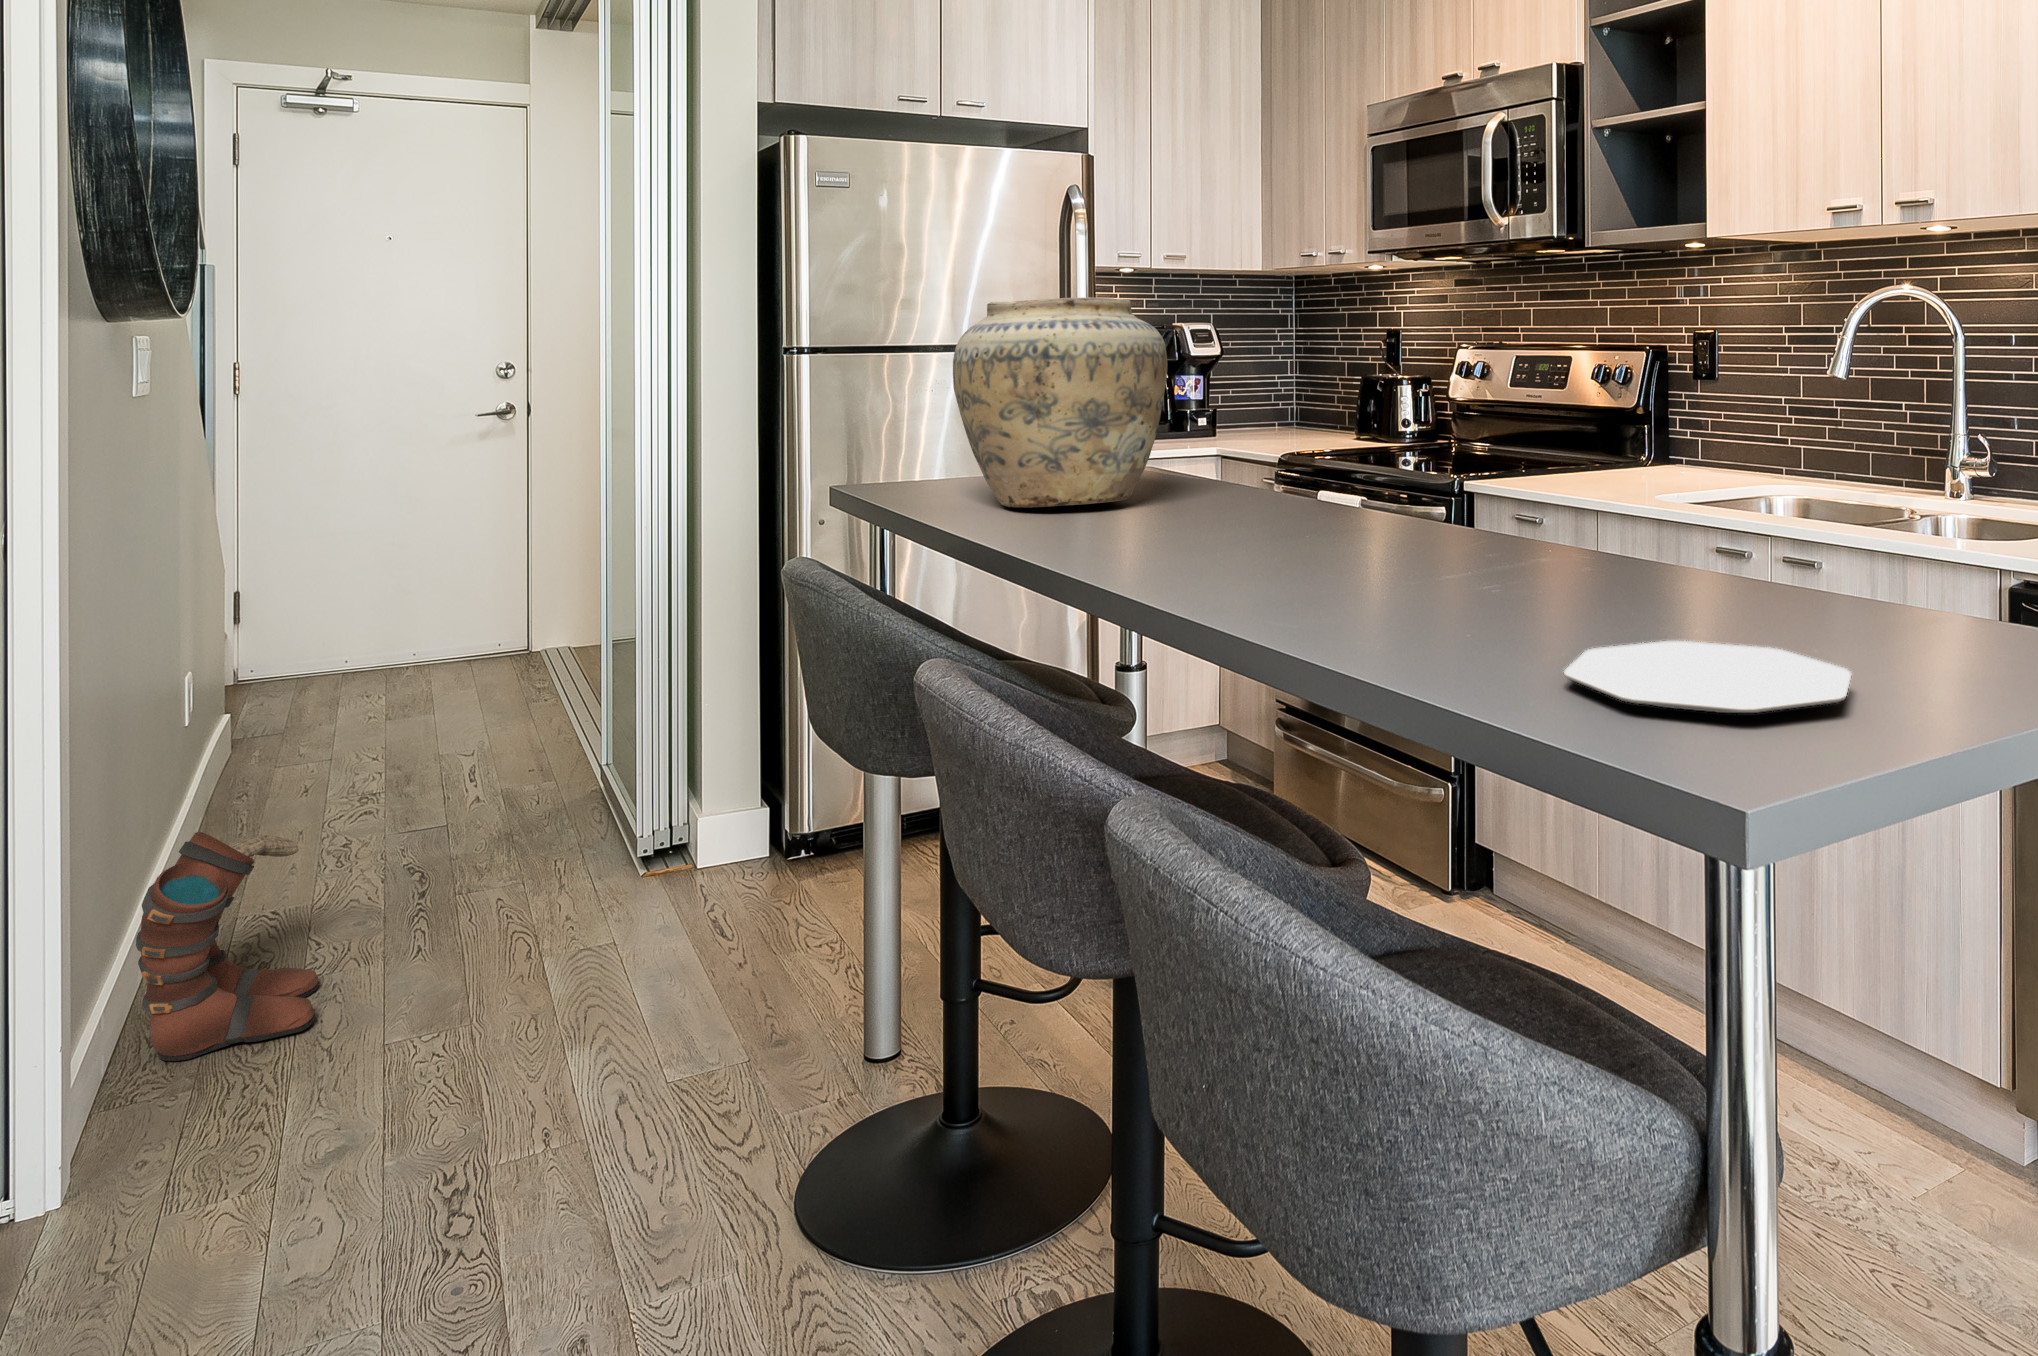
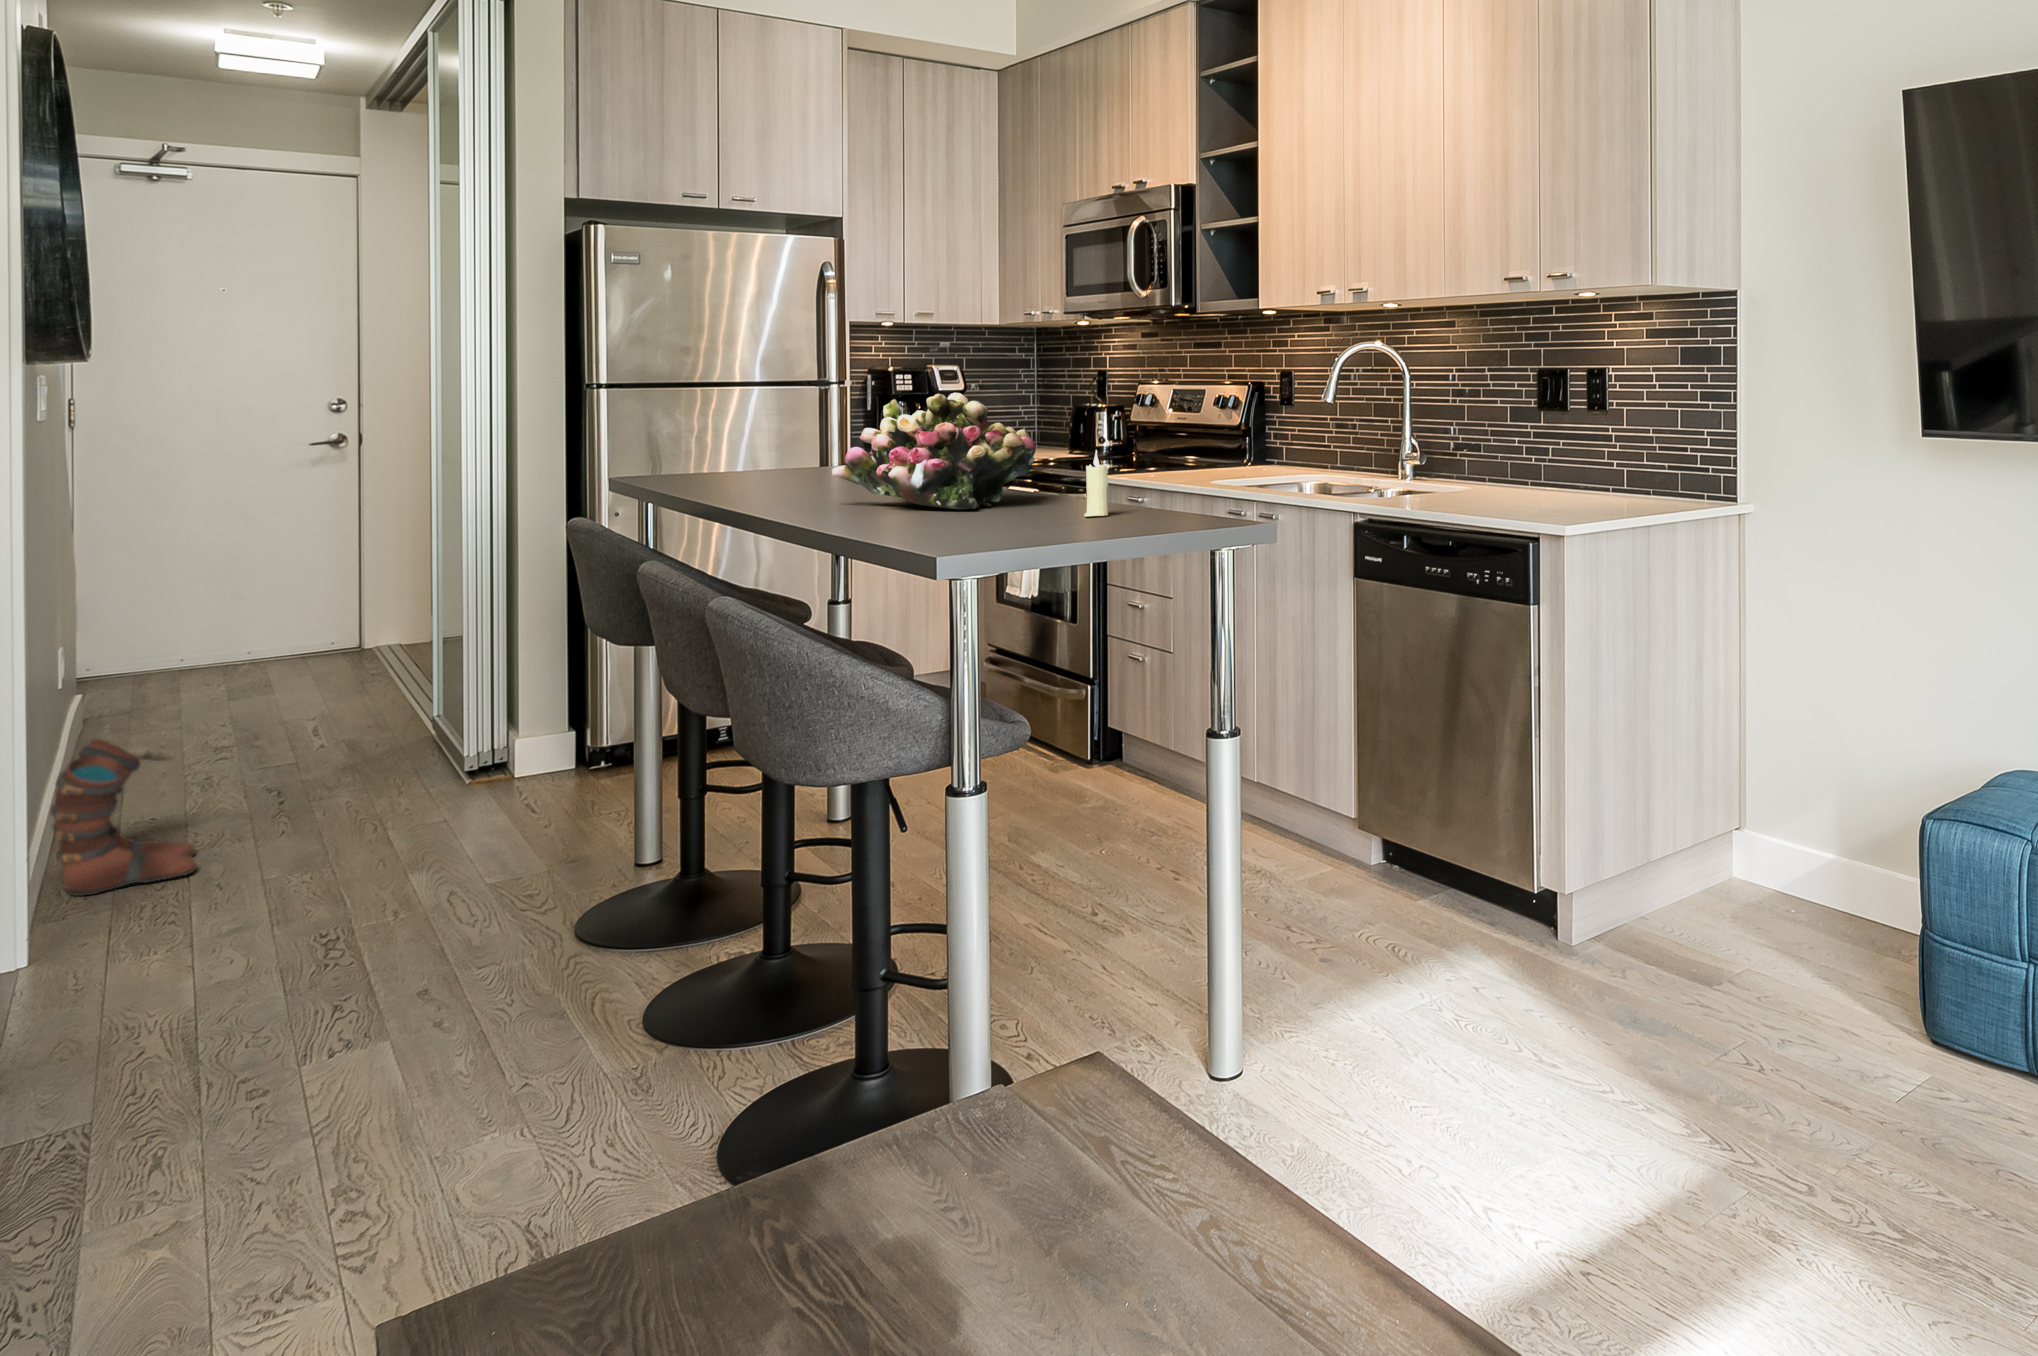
vase: present [953,297,1167,507] -> none [680,349,830,480]
flower arrangement: none [1268,374,1638,608] -> present [832,393,1036,509]
candle: none [1817,500,1867,642] -> present [1084,450,1108,517]
plate: present [1564,641,1851,713] -> none [915,513,1048,532]

